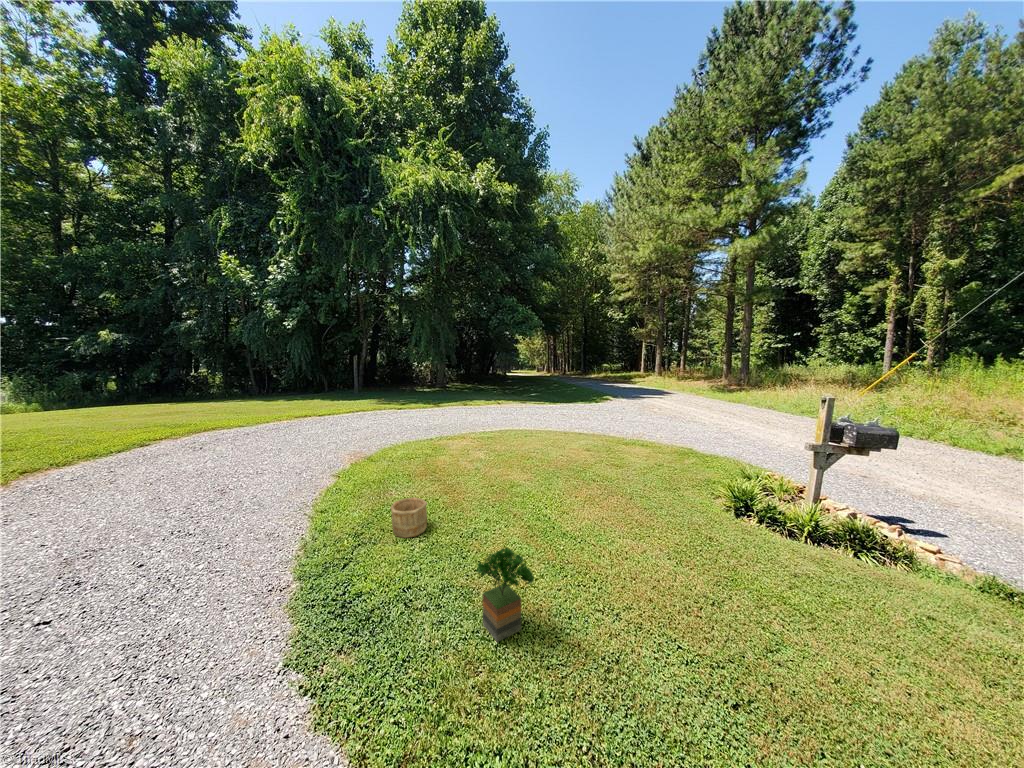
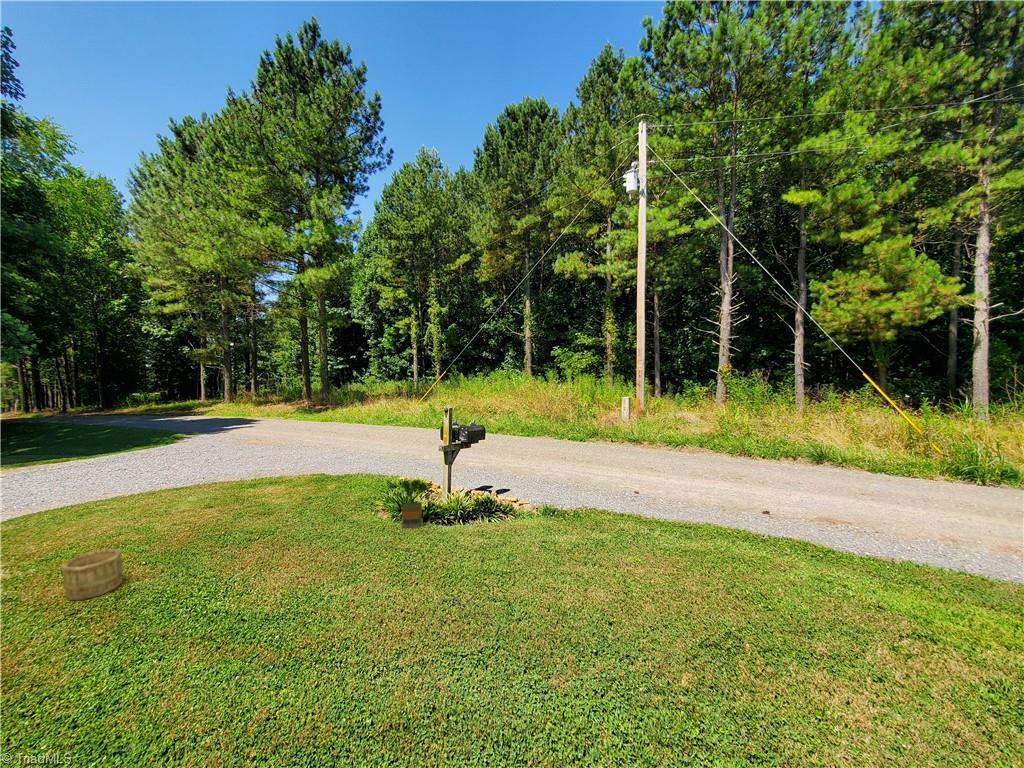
potted tree: present [477,548,534,642] -> present [396,479,428,528]

